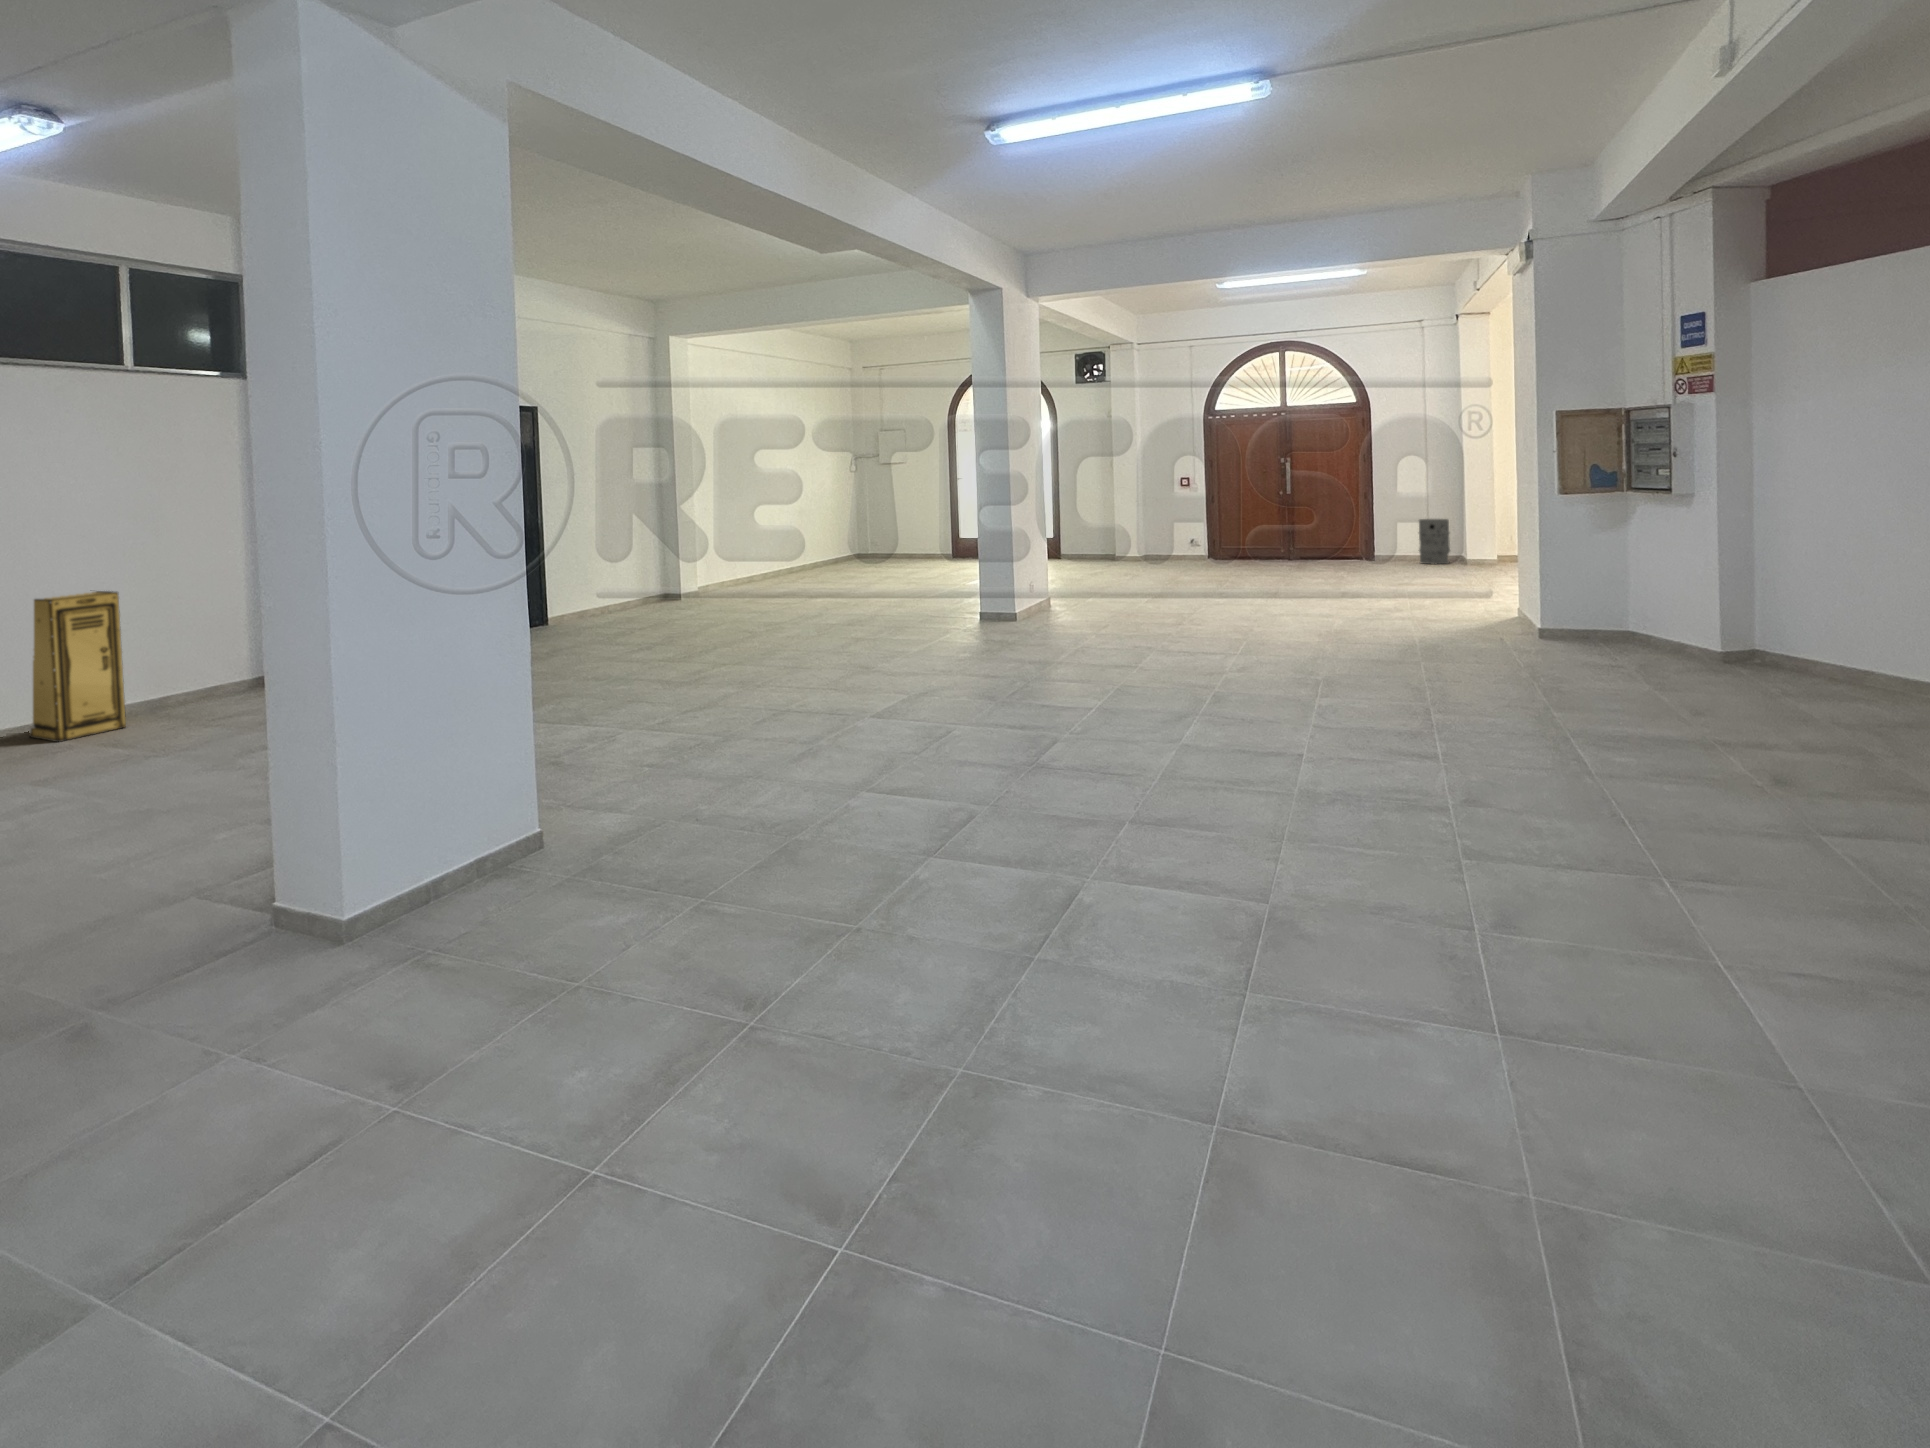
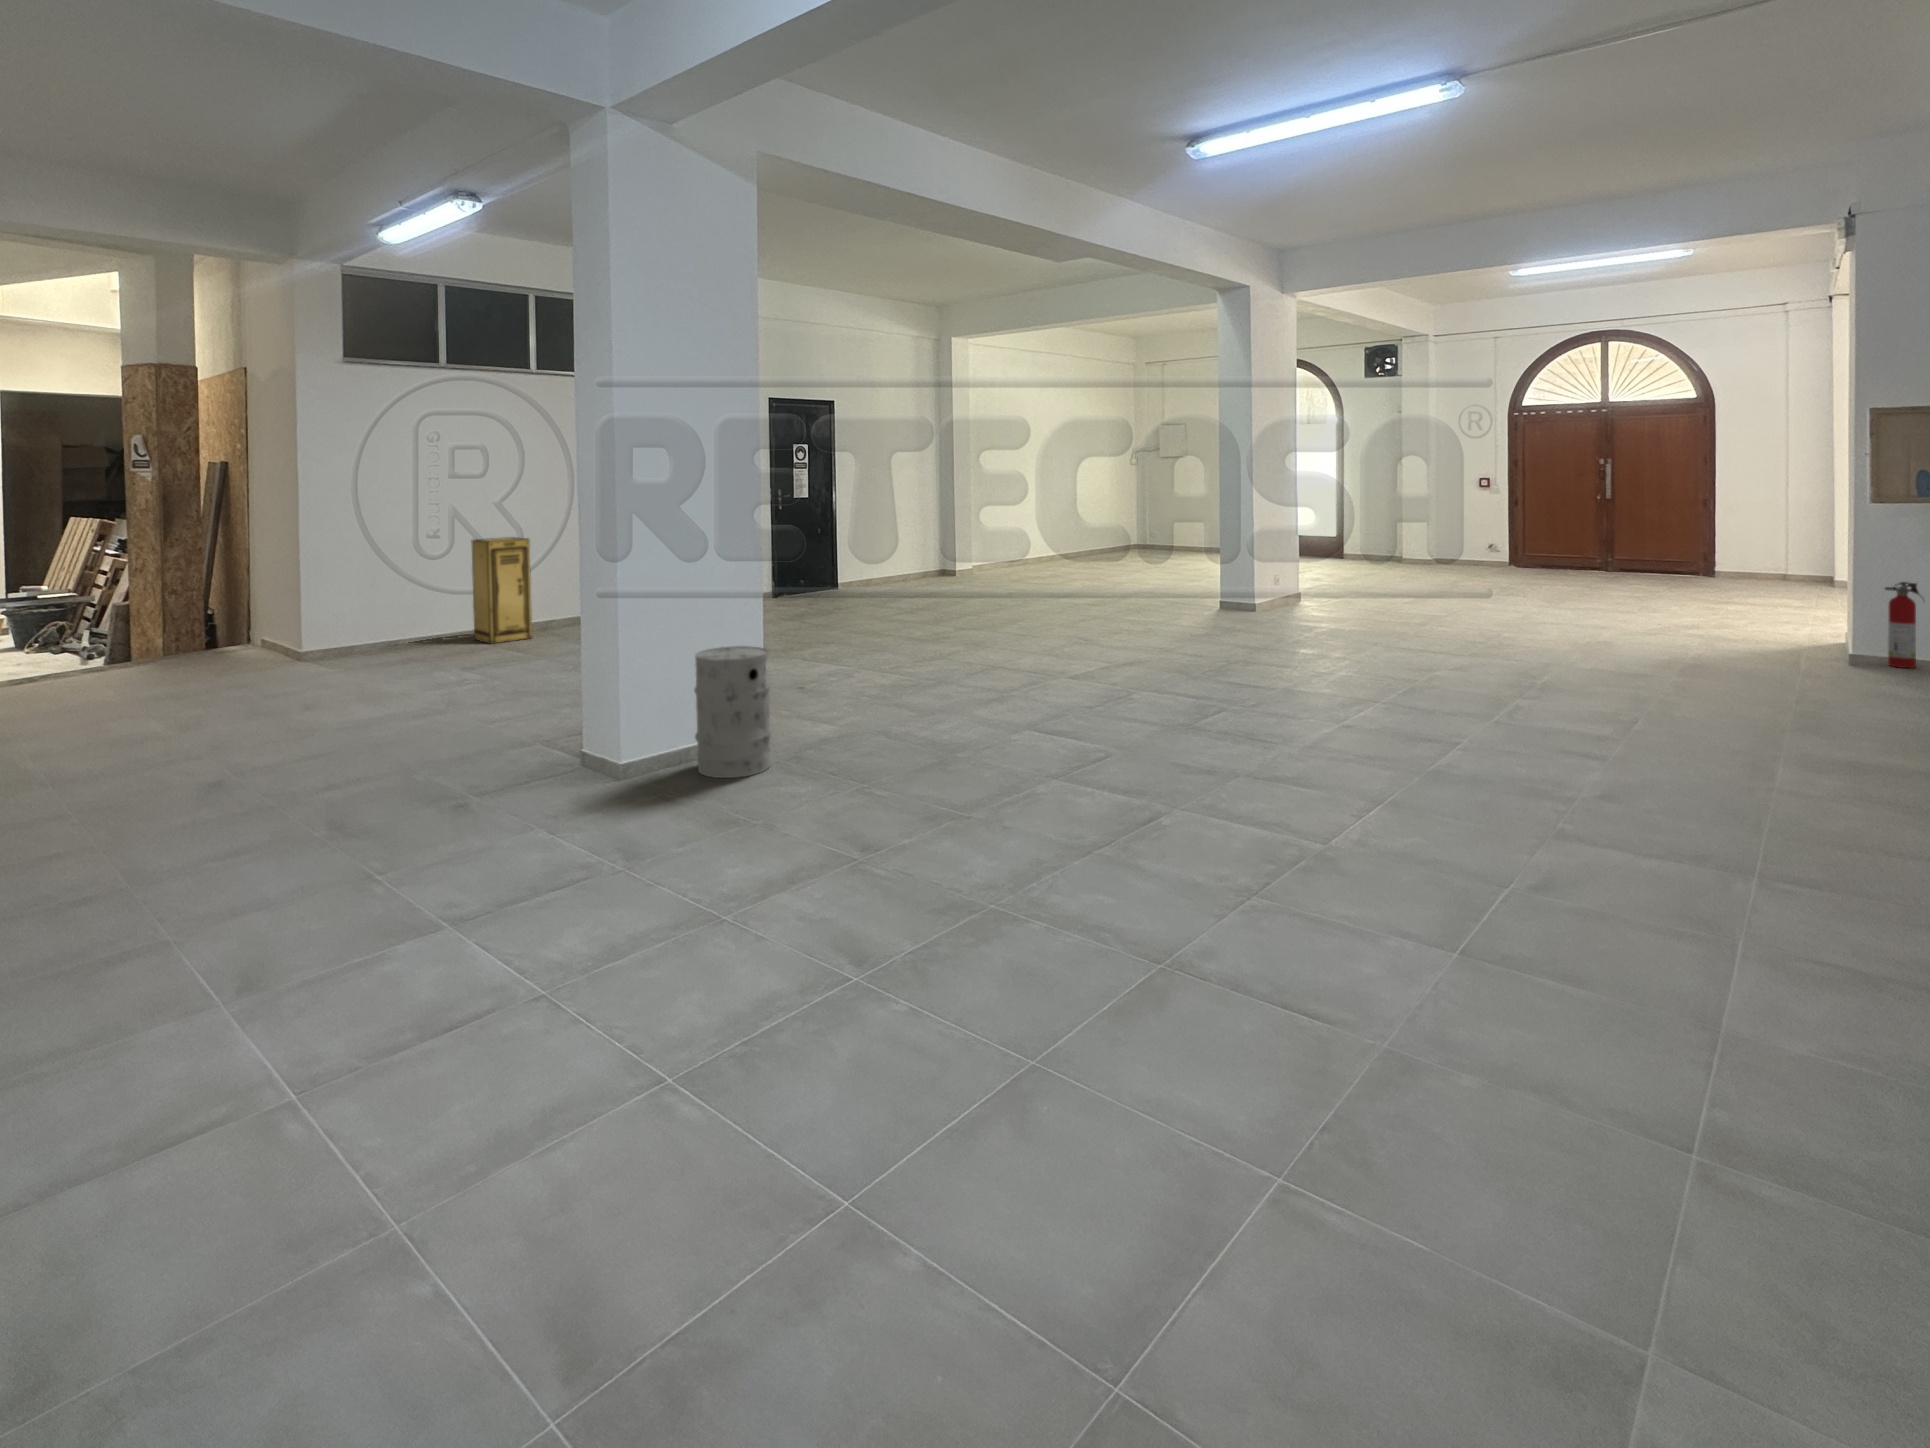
trash can: present [1419,519,1450,564] -> present [694,646,772,778]
fire extinguisher: none [1568,563,1598,639] -> present [1885,582,1919,668]

